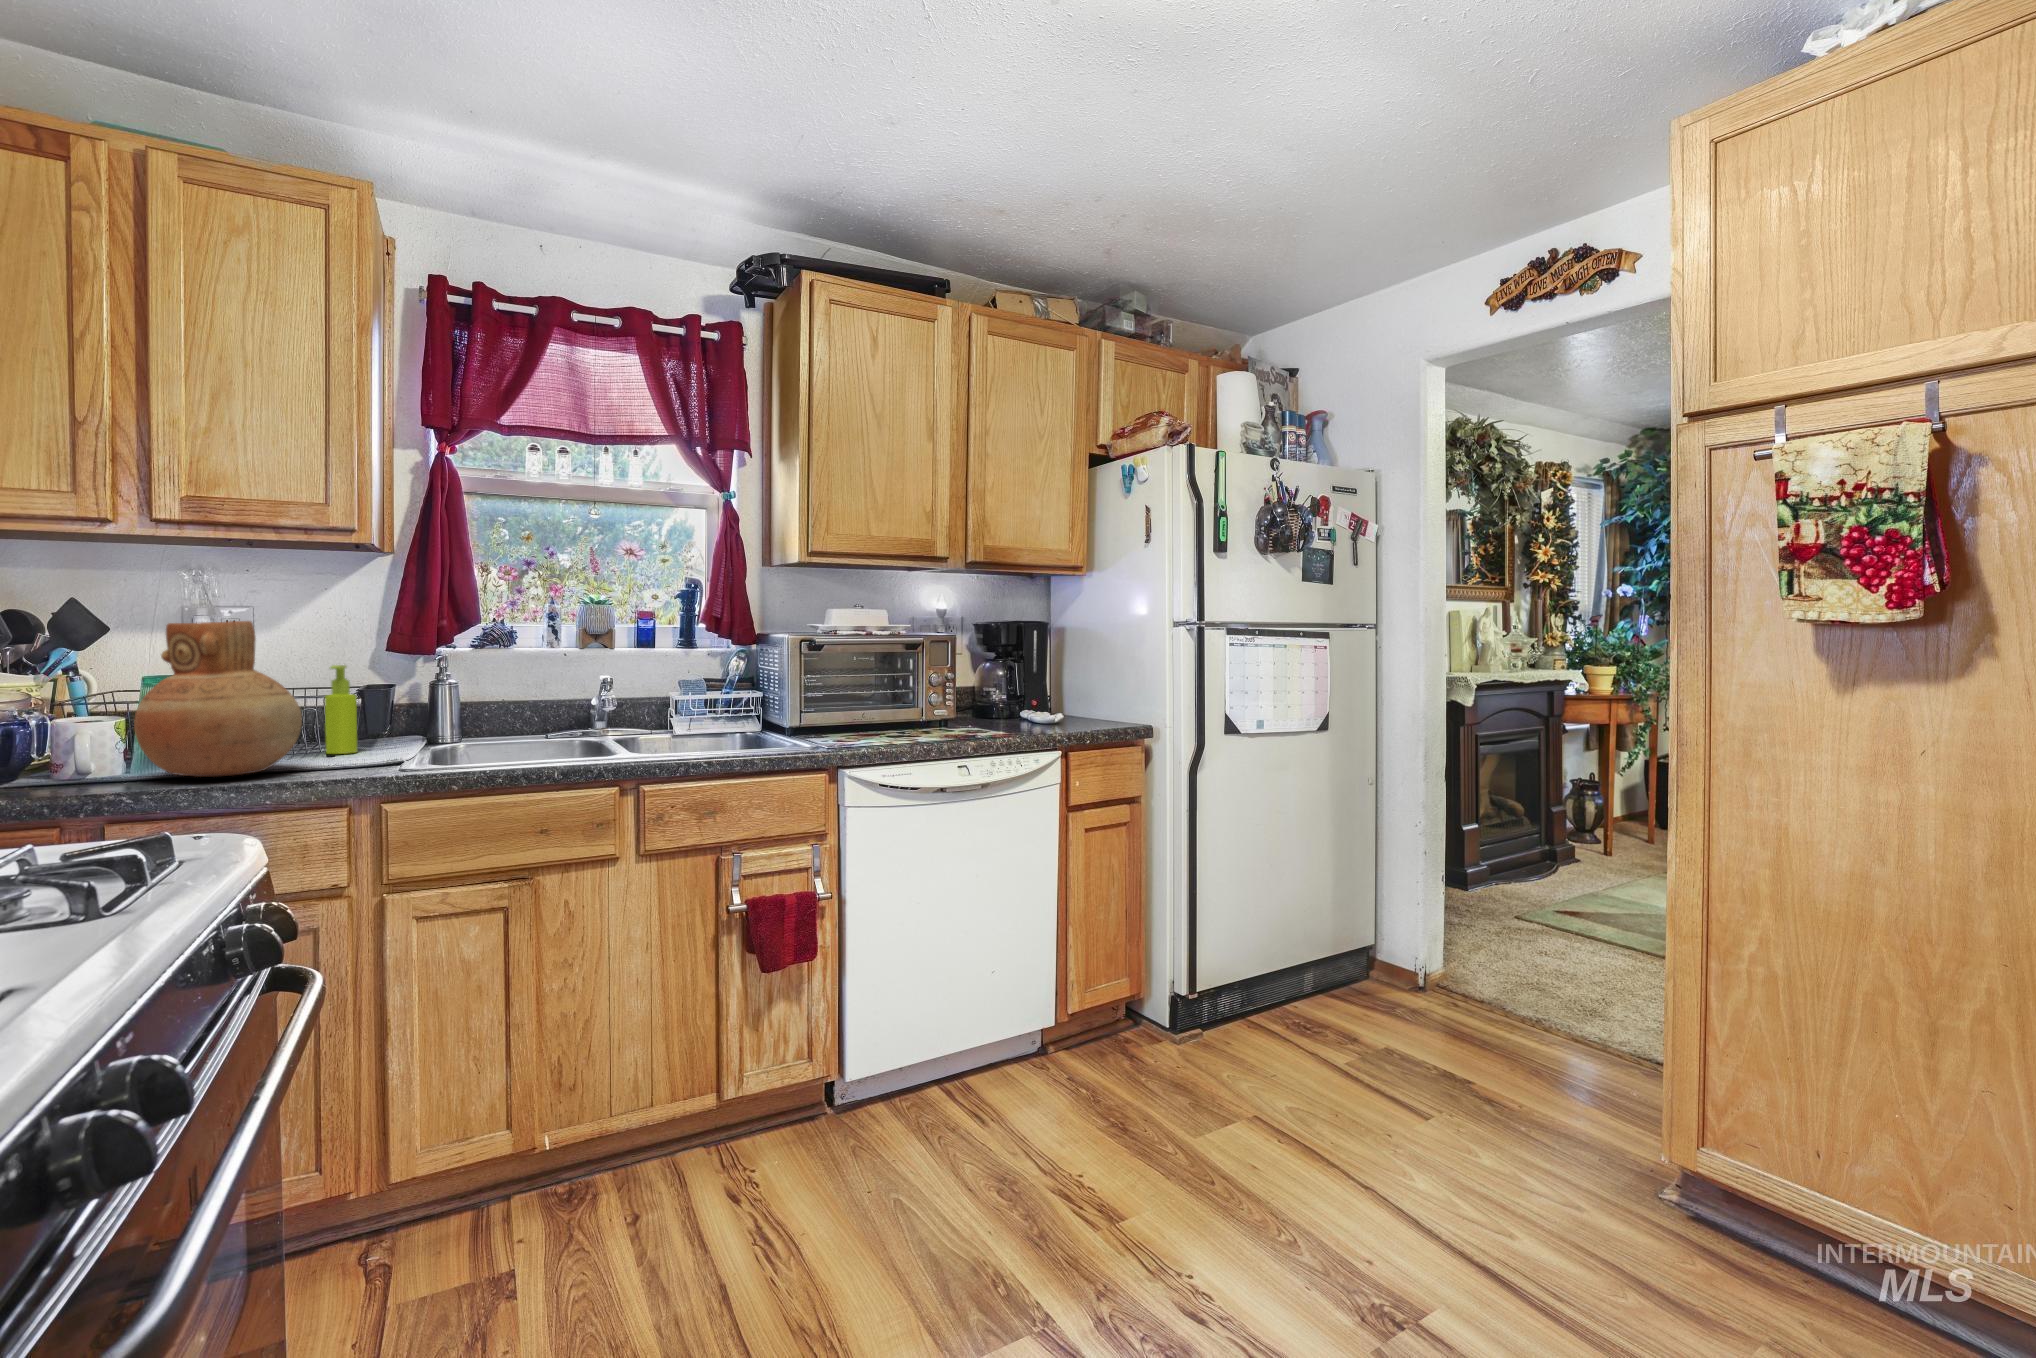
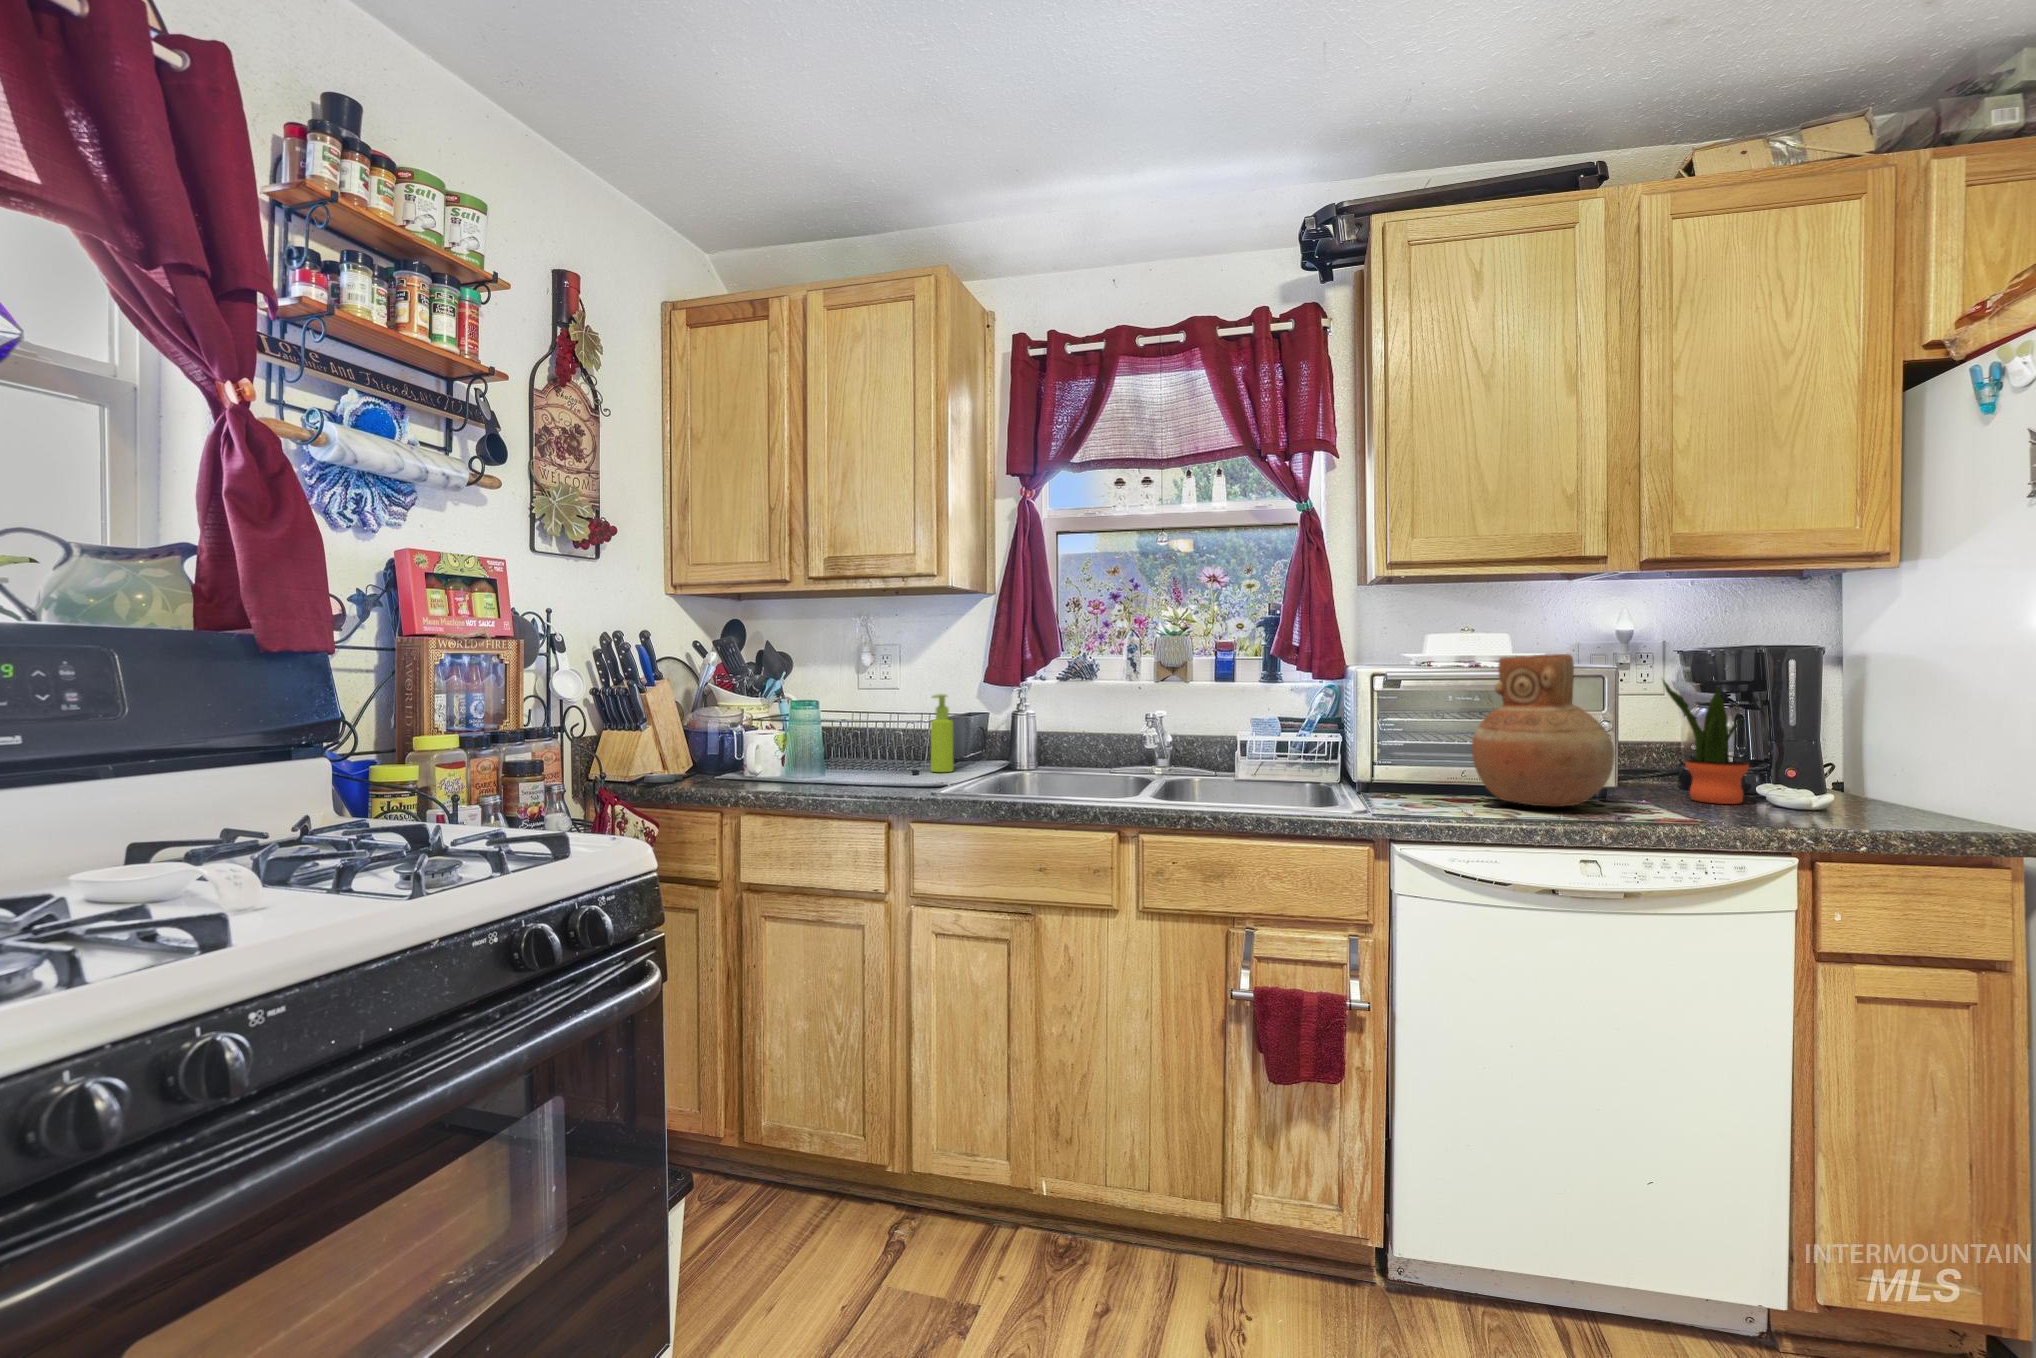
vase: present [134,621,302,777] -> present [1472,654,1615,807]
potted plant: none [979,644,1026,727] -> present [1663,681,1749,804]

